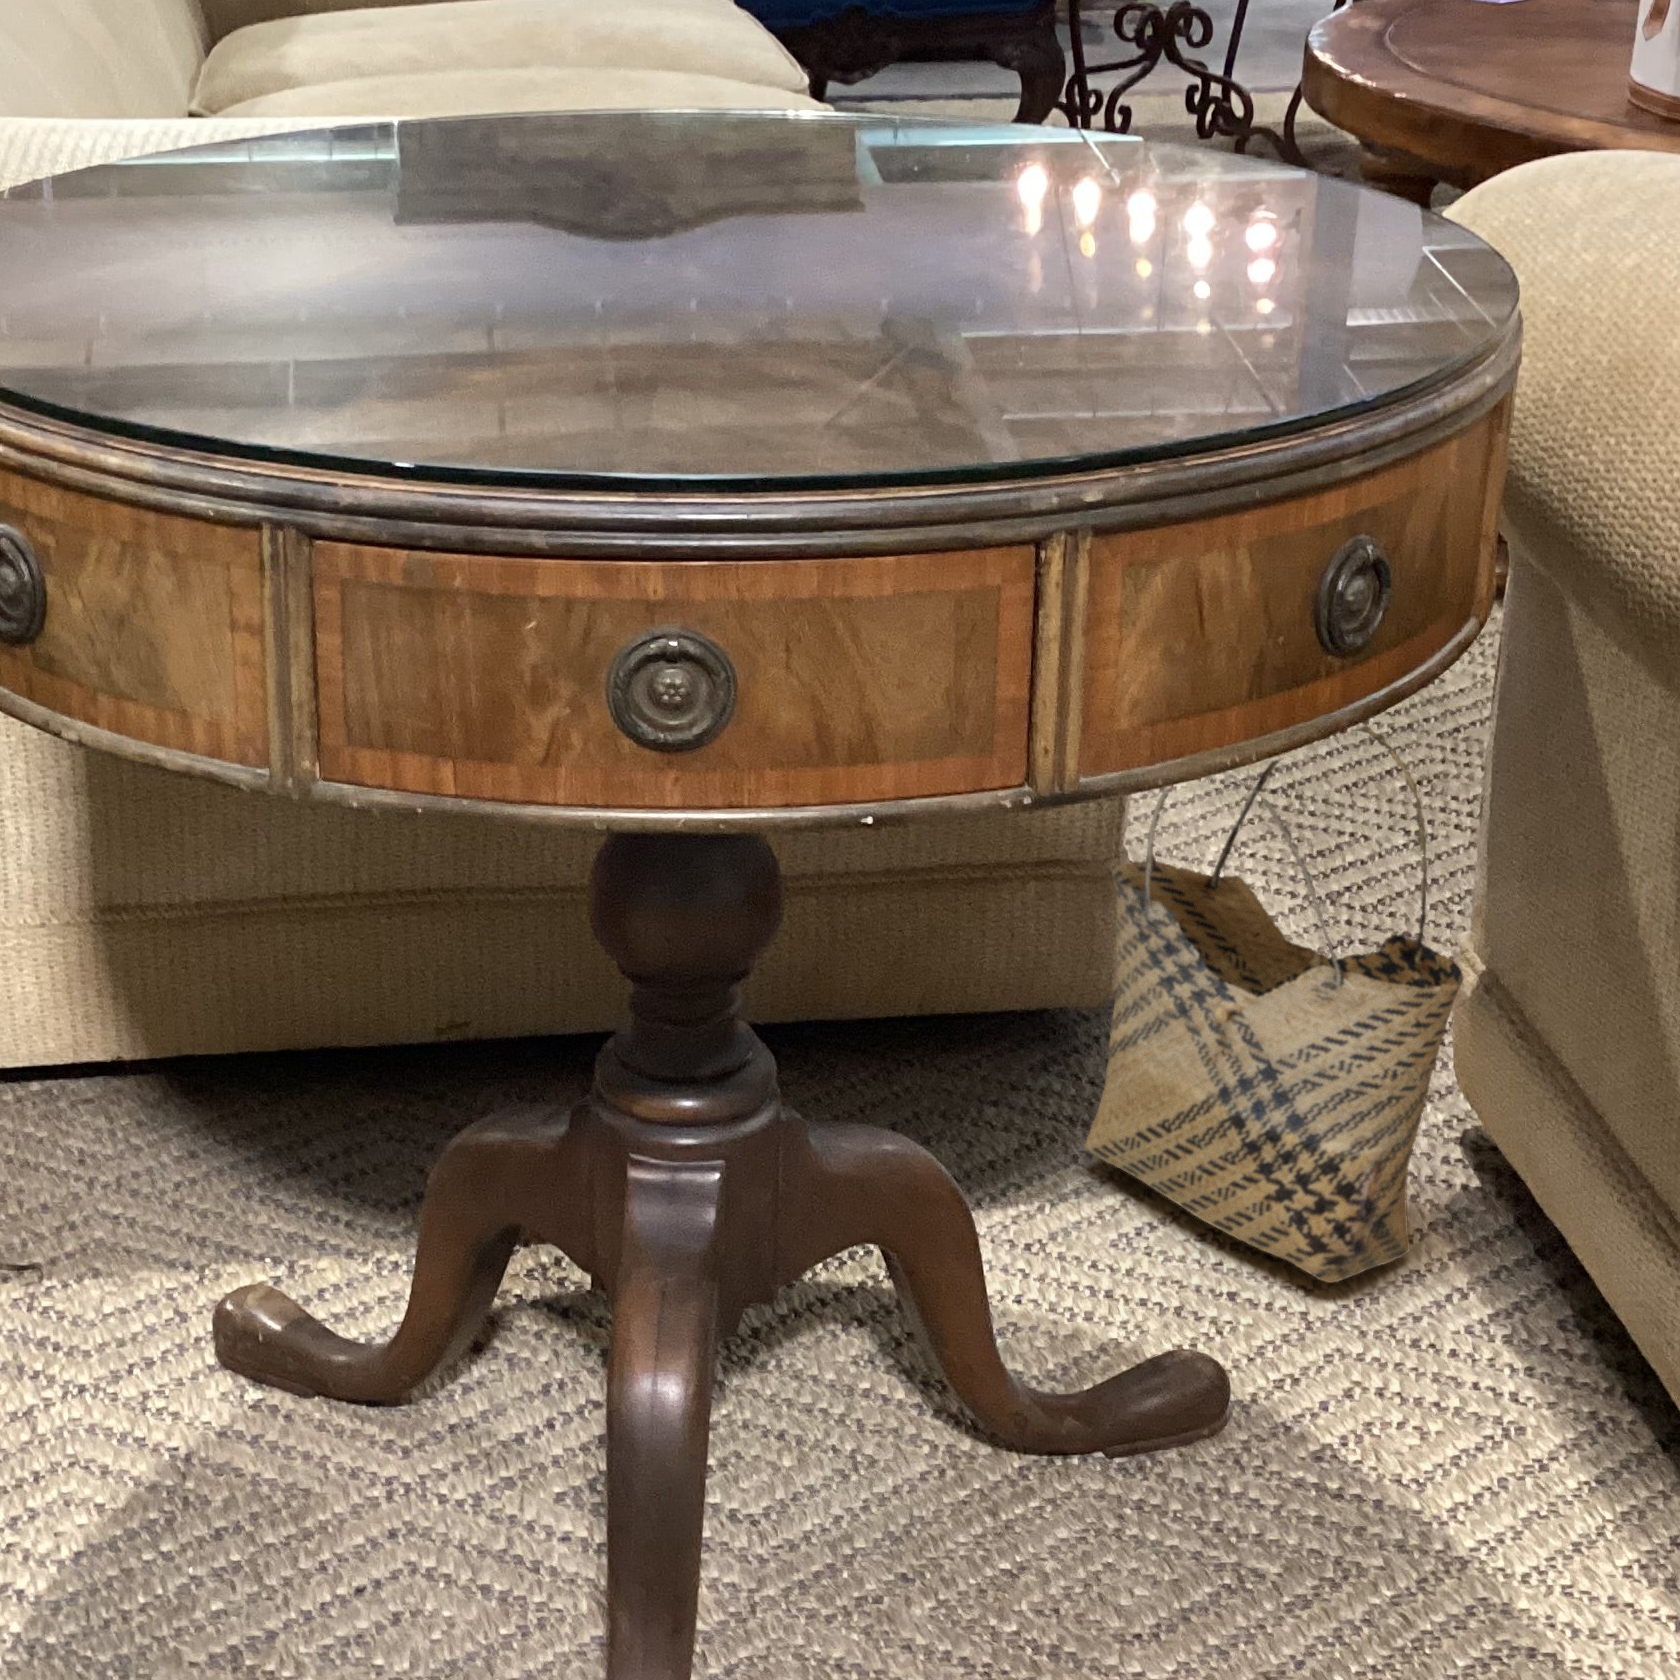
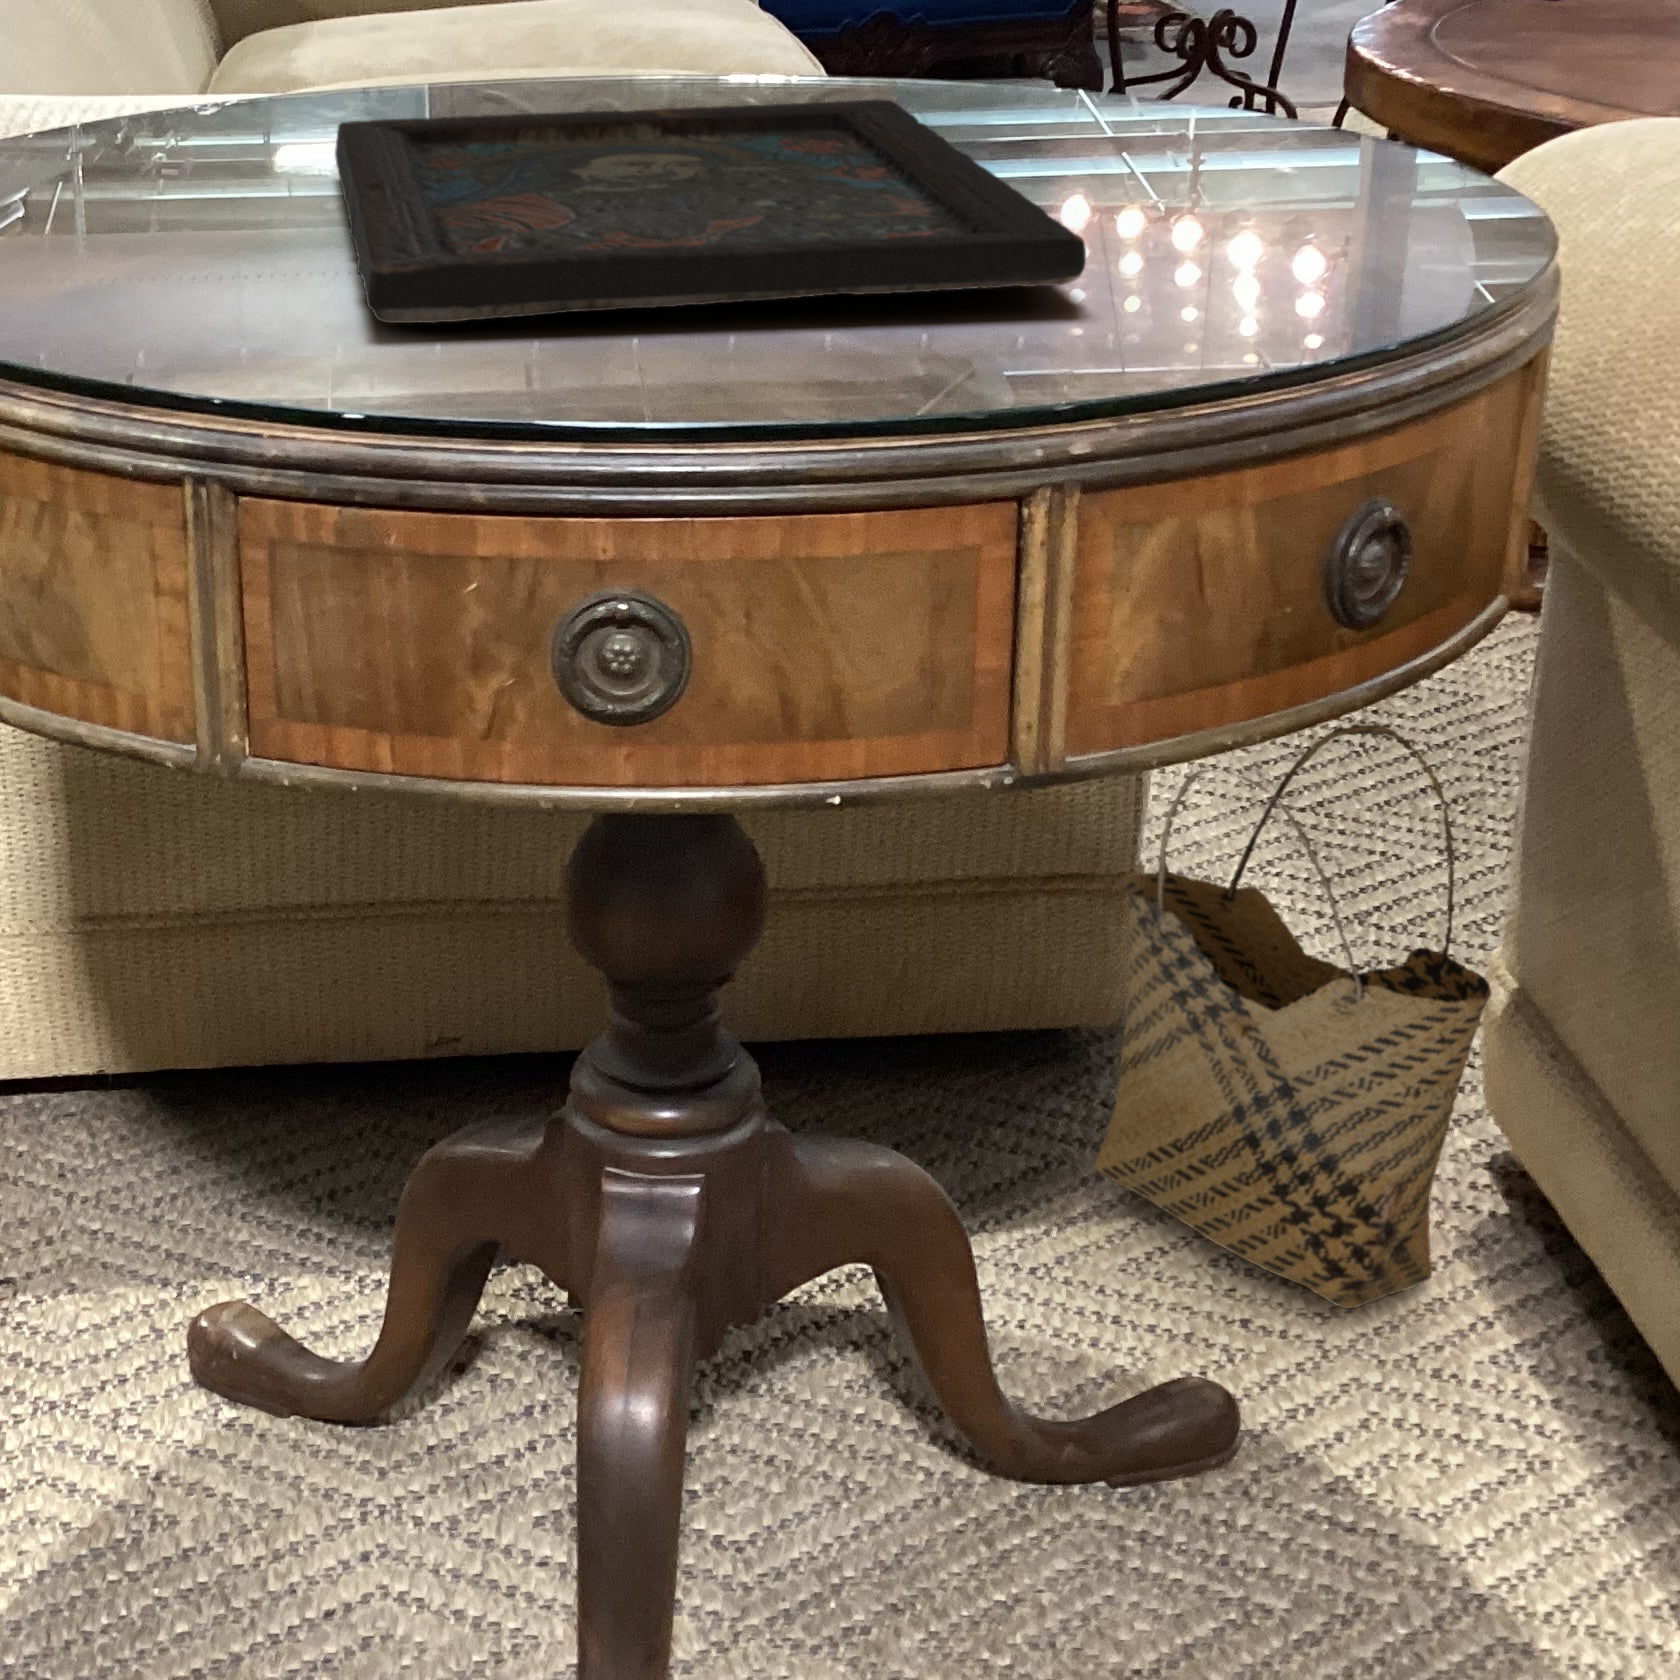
tray: none [382,152,1098,384] -> present [335,99,1086,323]

